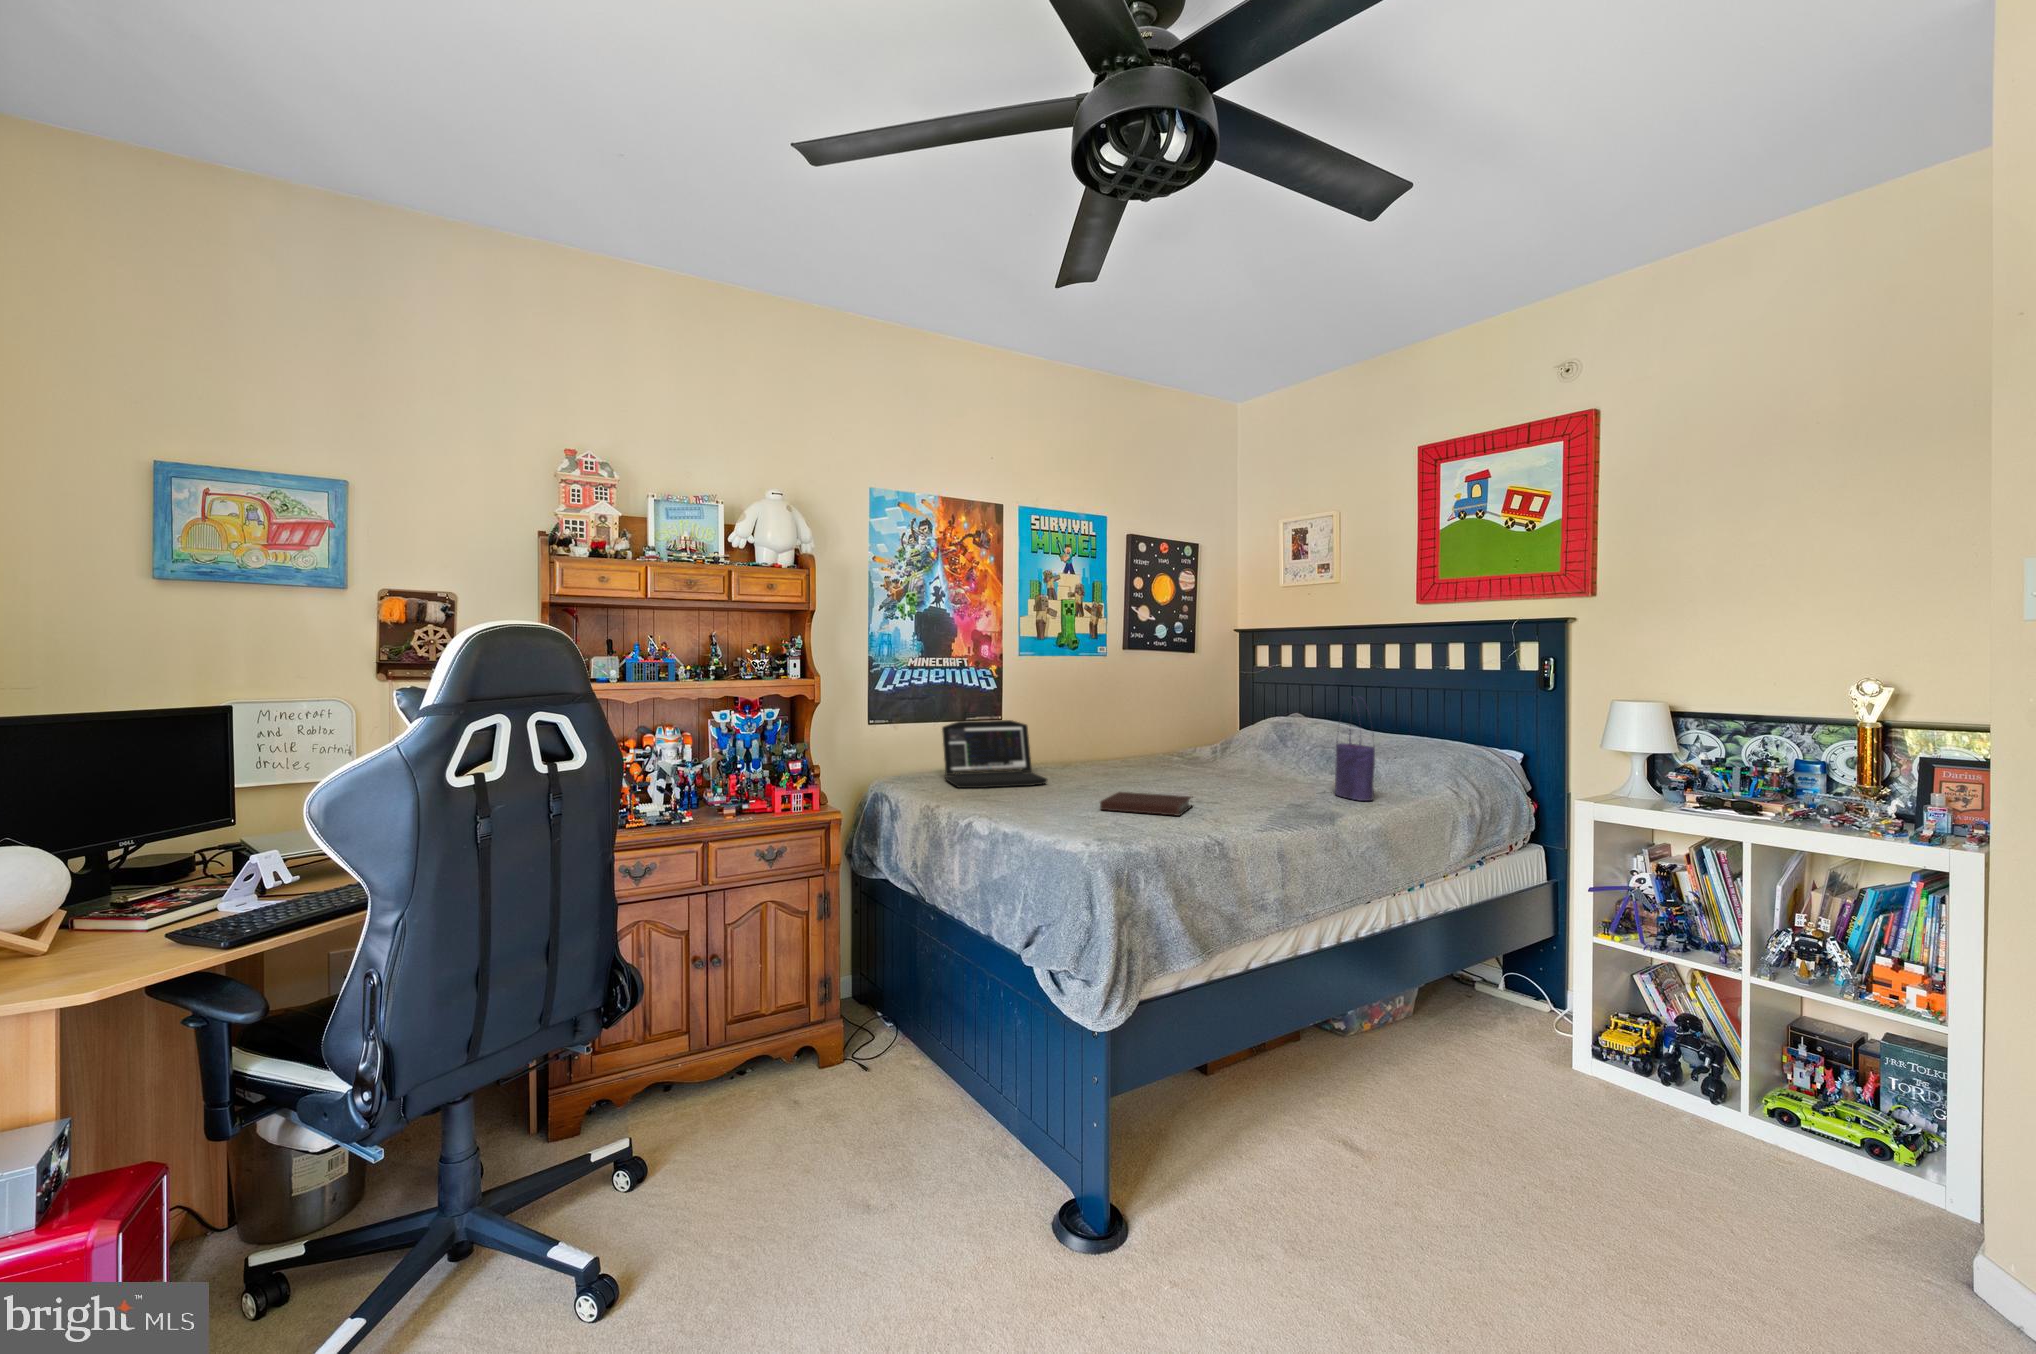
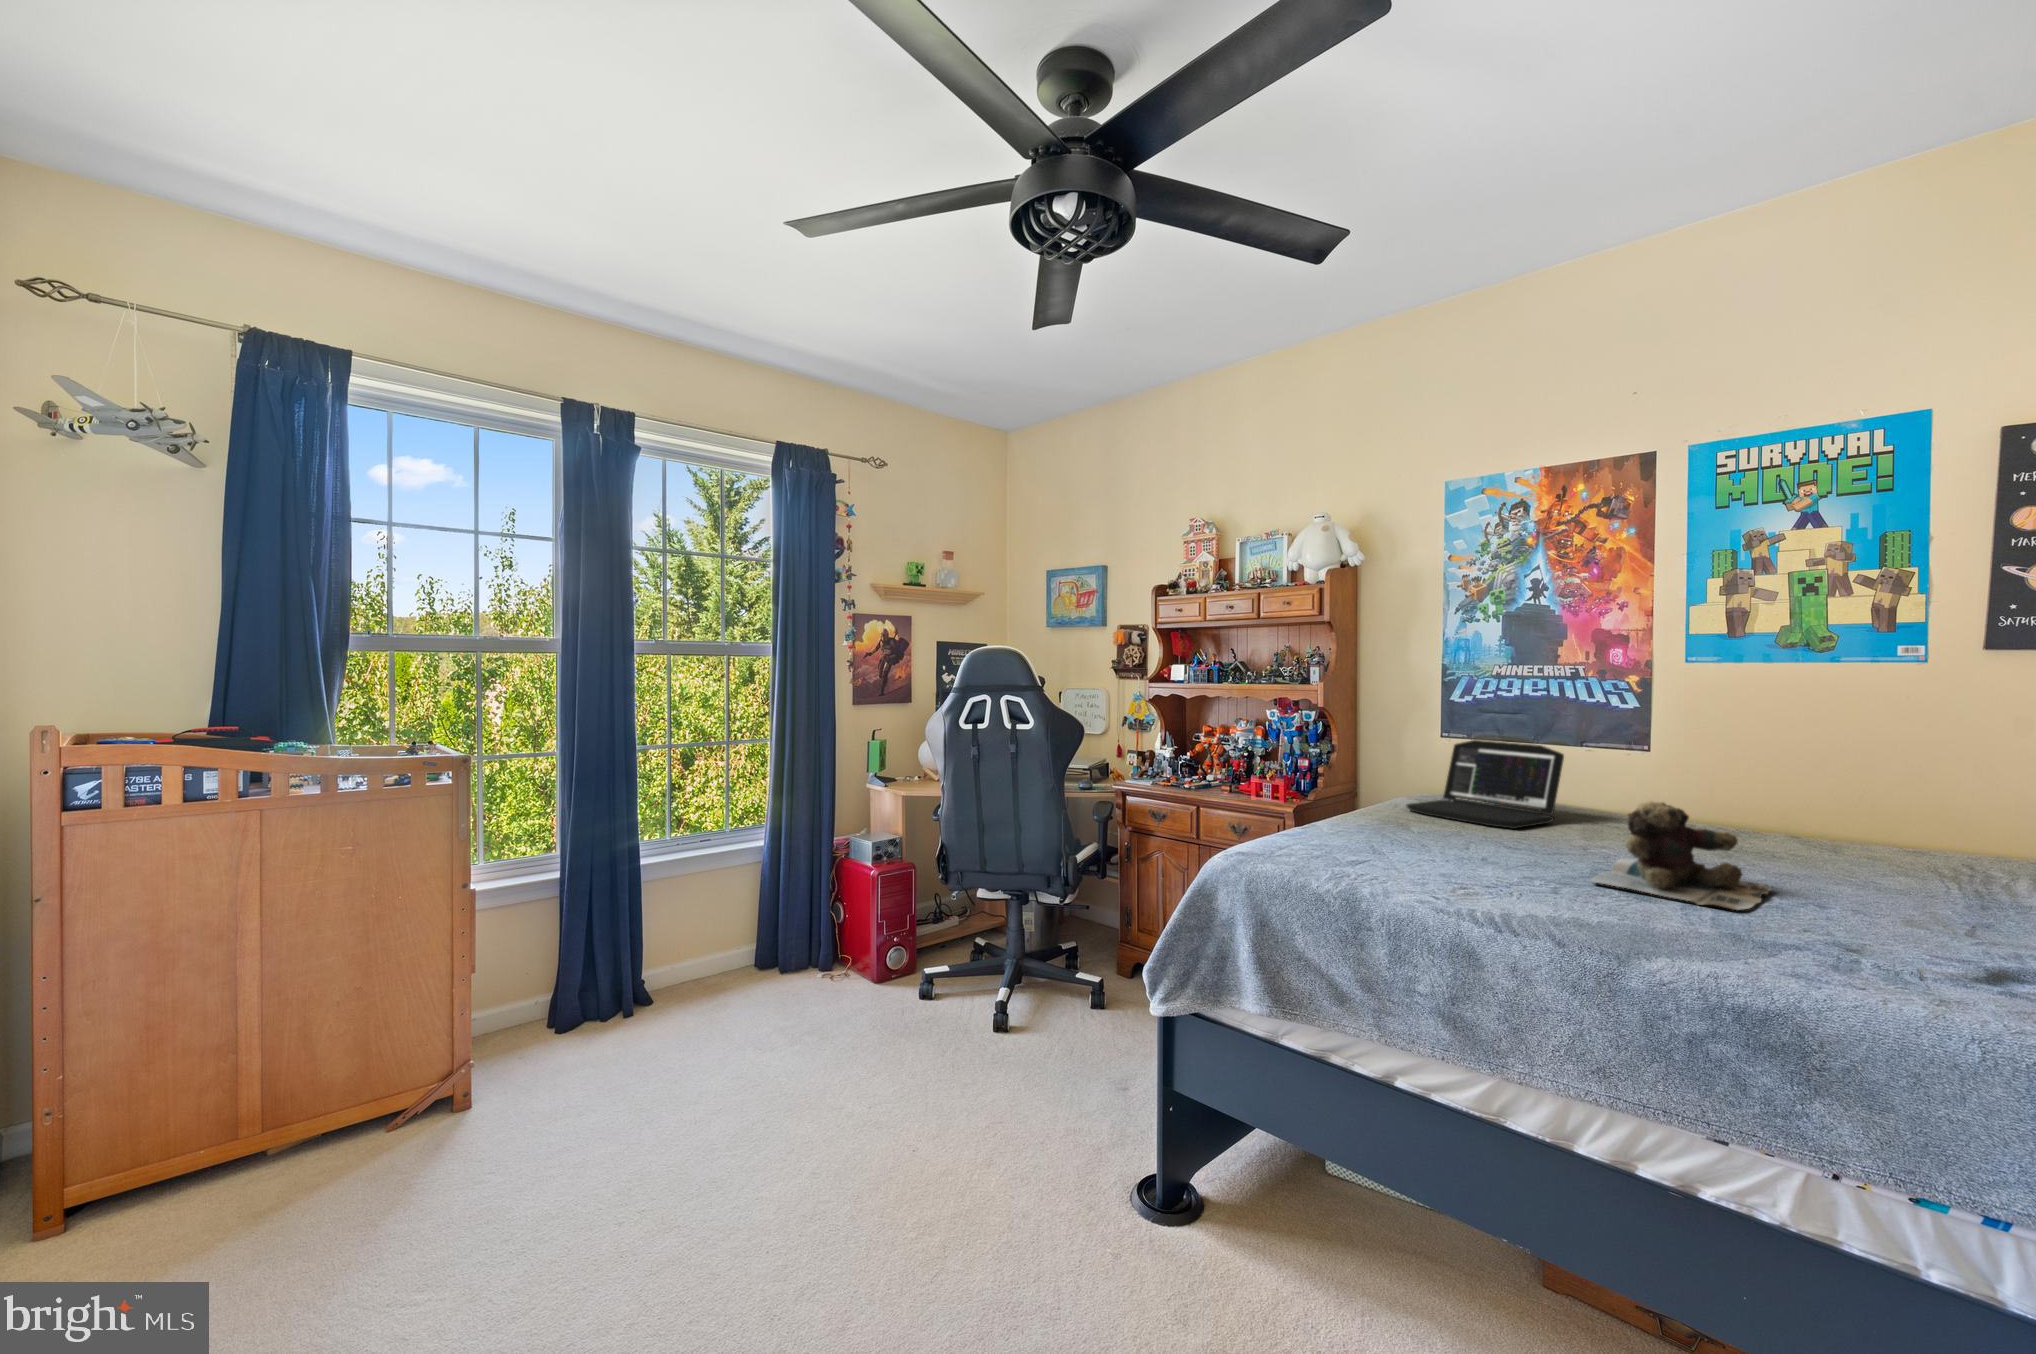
tote bag: present [1335,698,1375,801] -> none [1873,747,1960,988]
teddy bear: none [1165,742,1262,797] -> present [1591,801,1772,910]
notebook: present [1100,792,1193,816] -> none [1379,839,1504,879]

